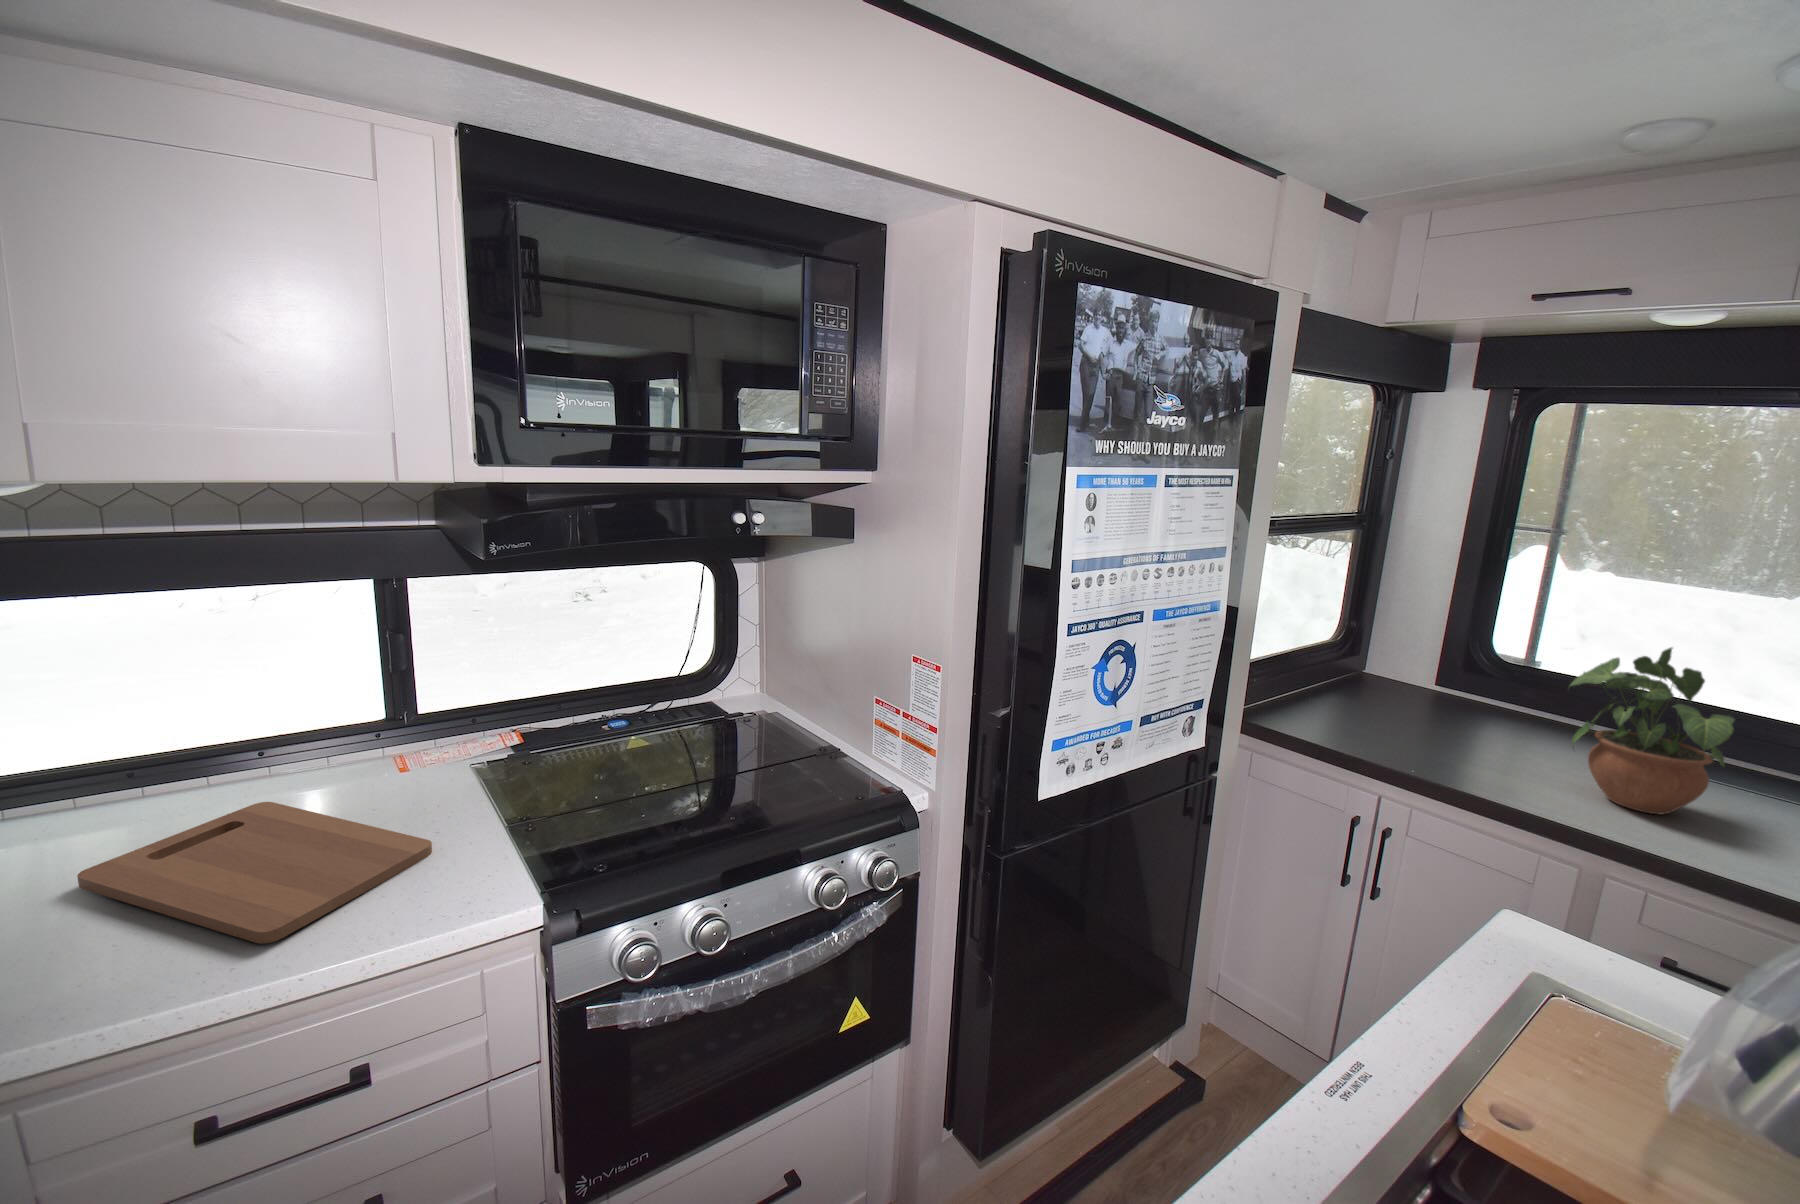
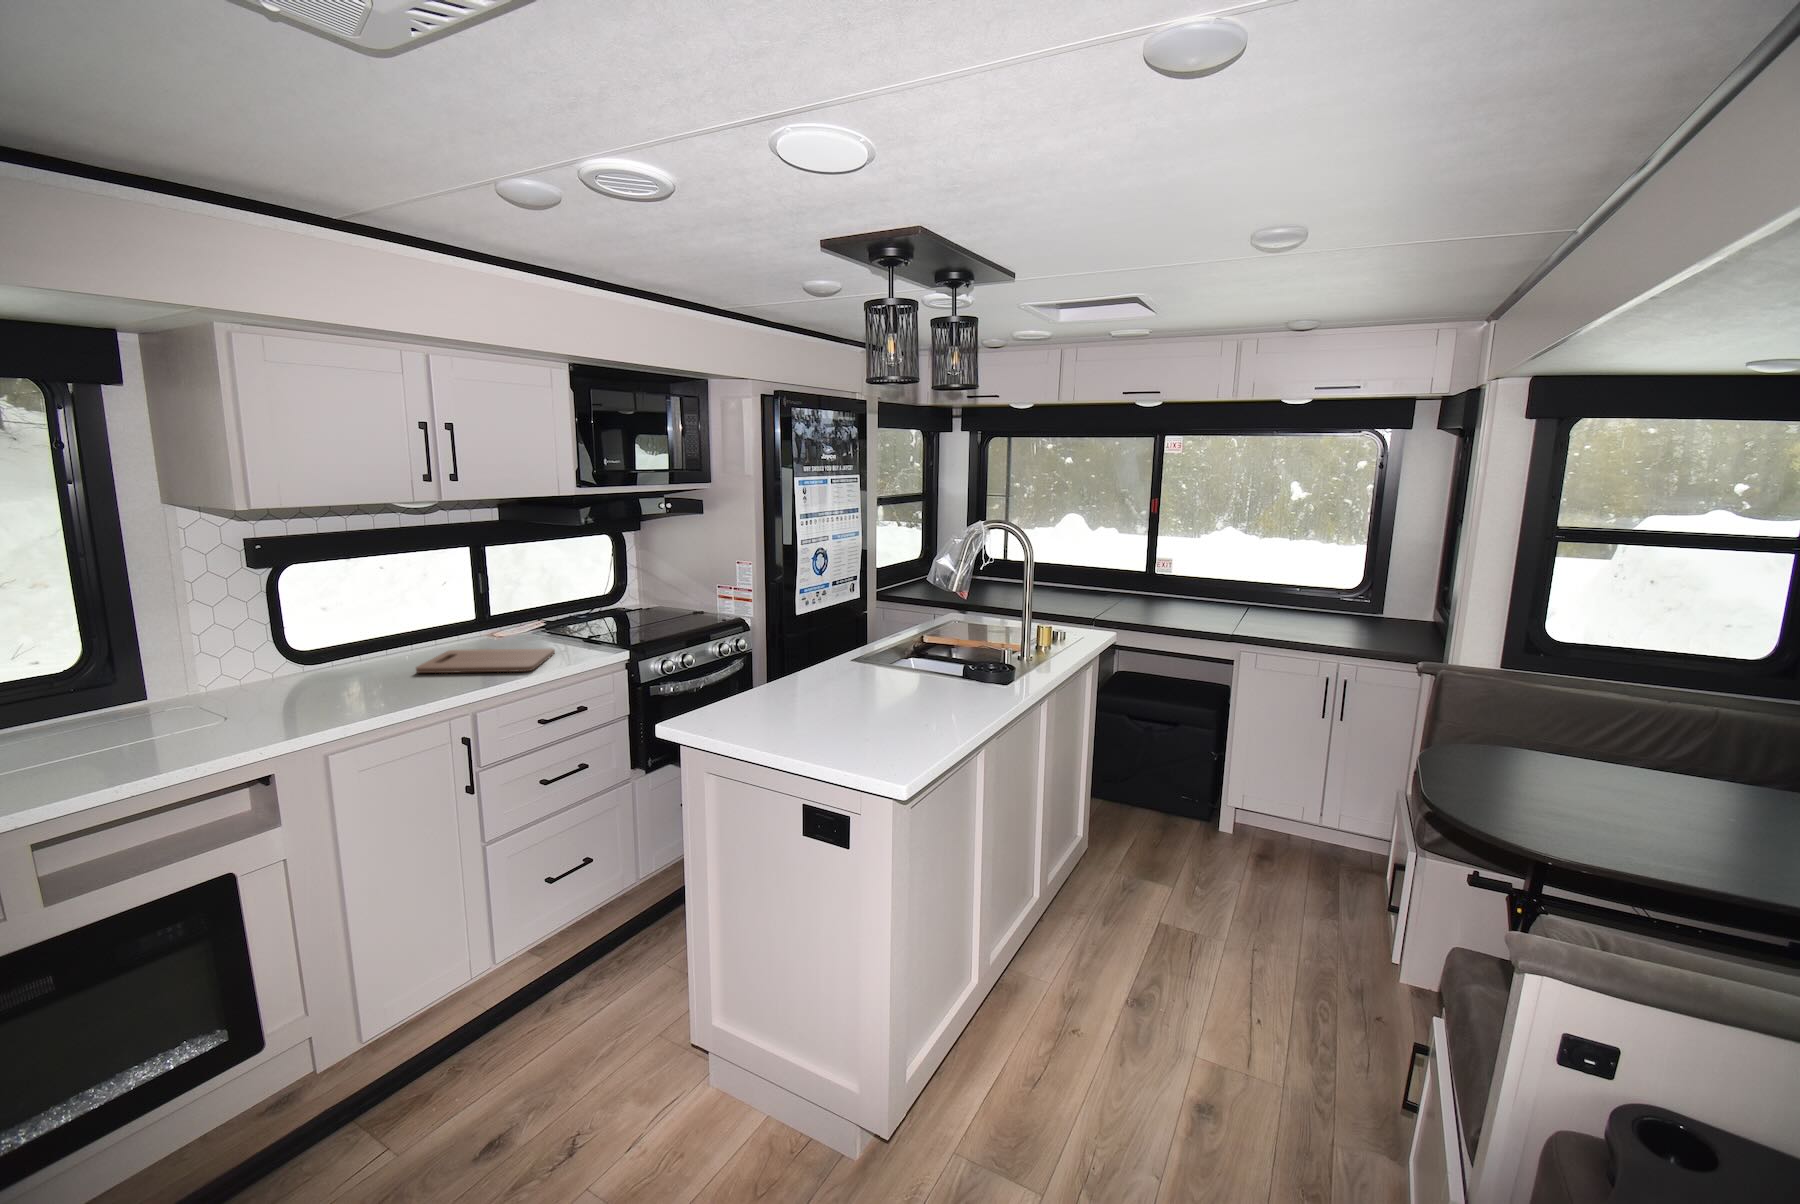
potted plant: present [1568,647,1734,815] -> none [996,537,1045,601]

